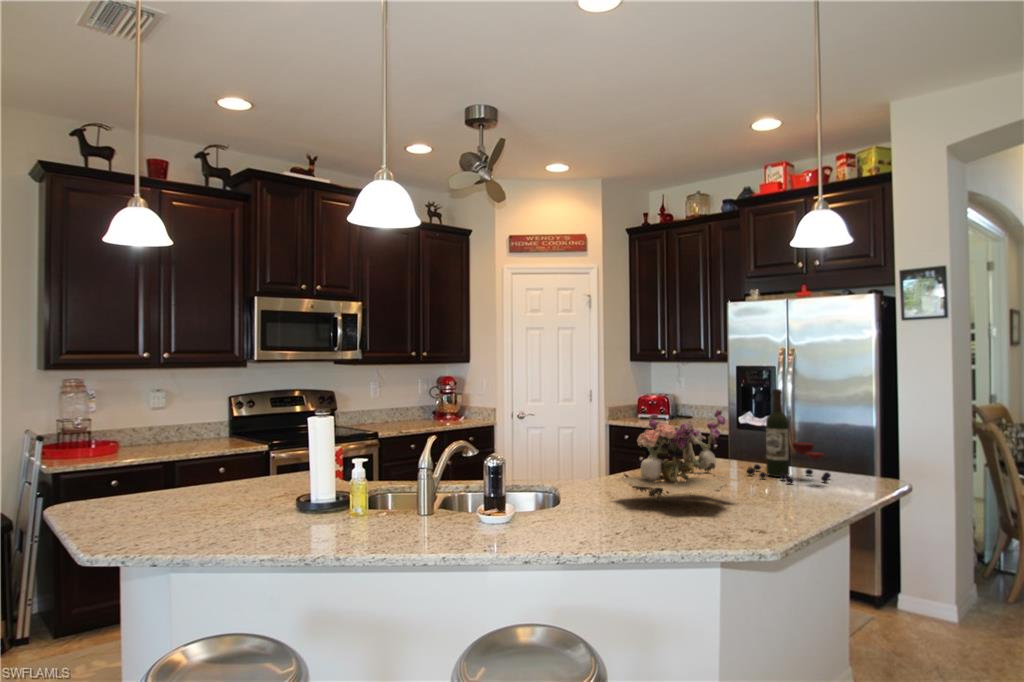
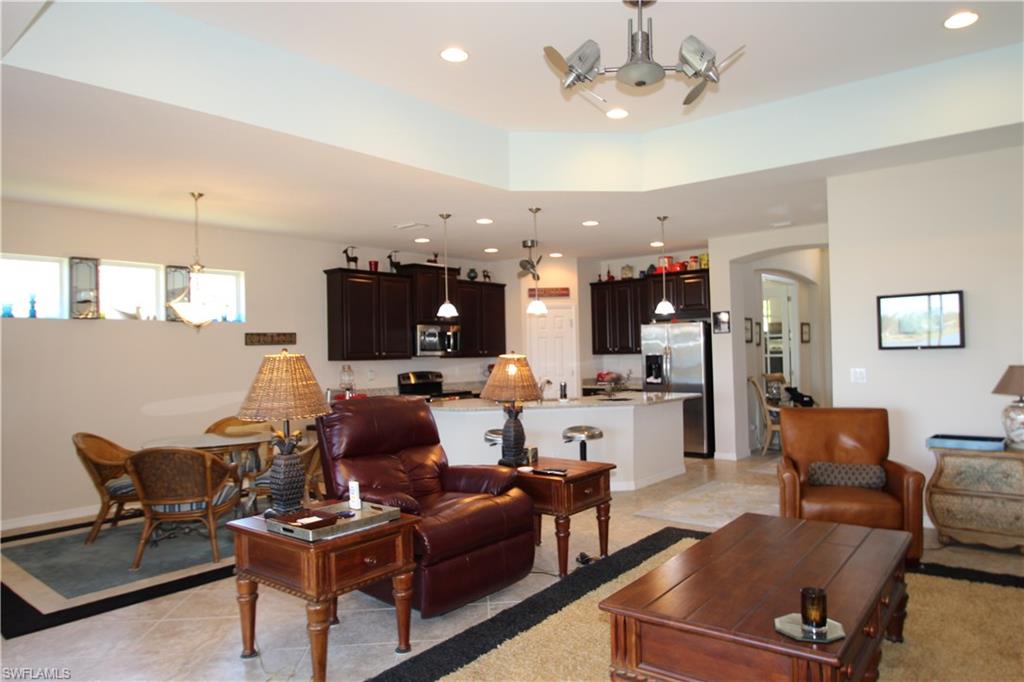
wine bottle: present [747,389,831,483] -> none [642,363,671,396]

